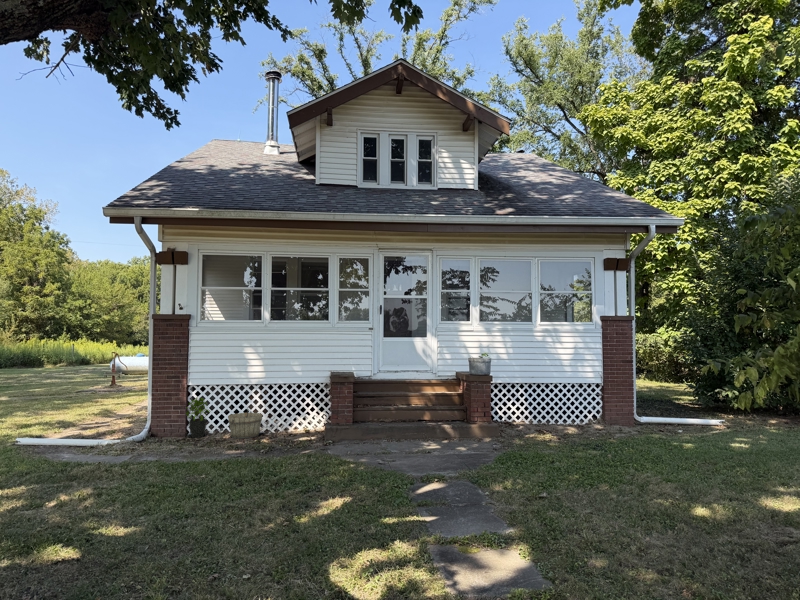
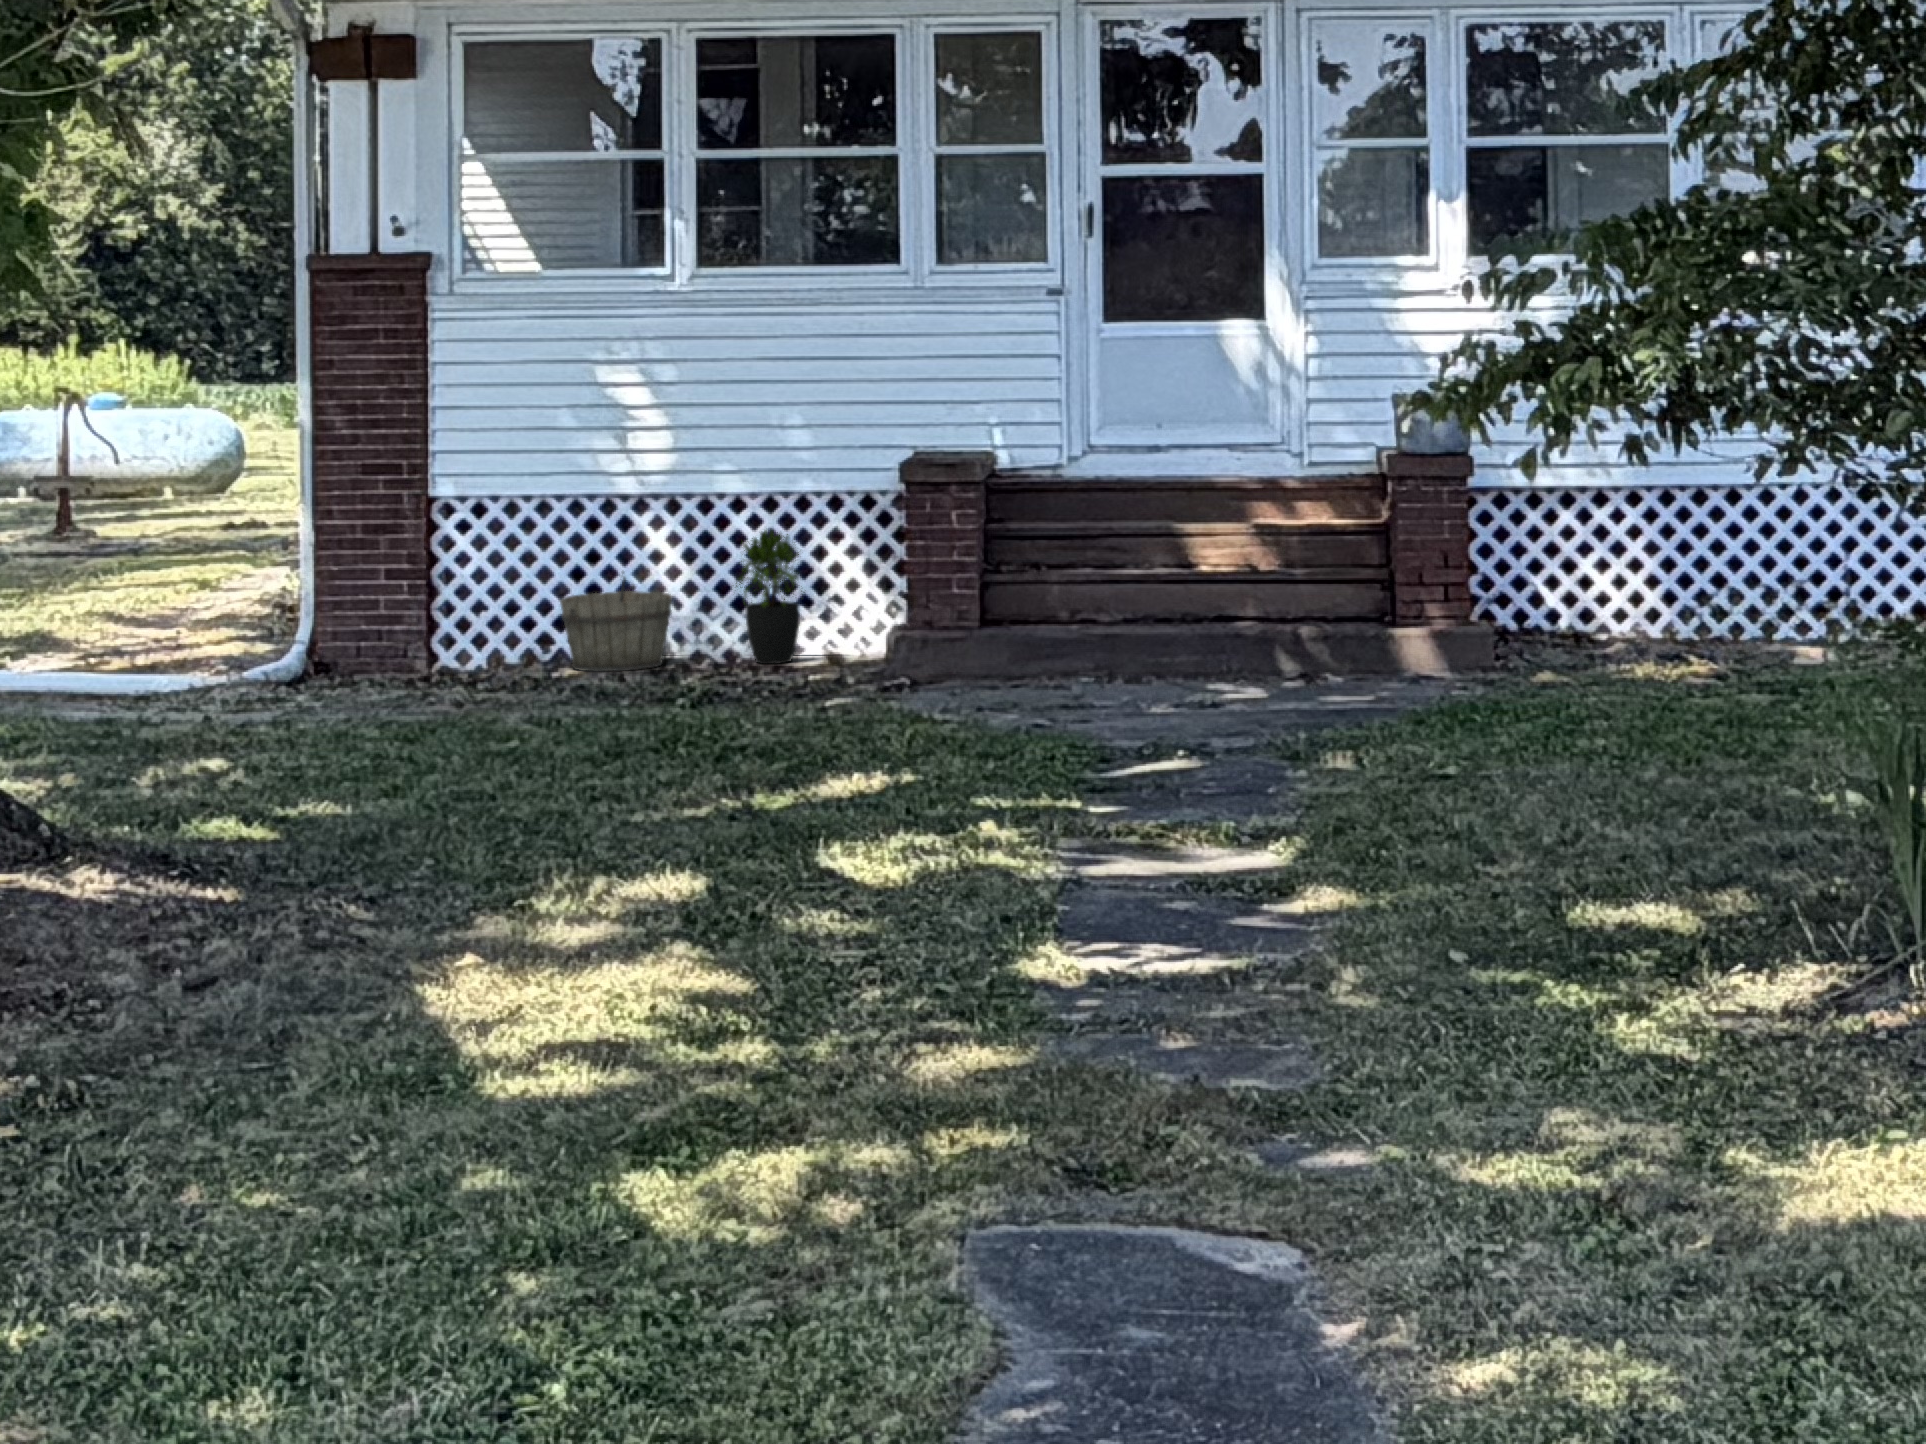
potted plant: present [186,397,210,438] -> present [735,529,805,664]

